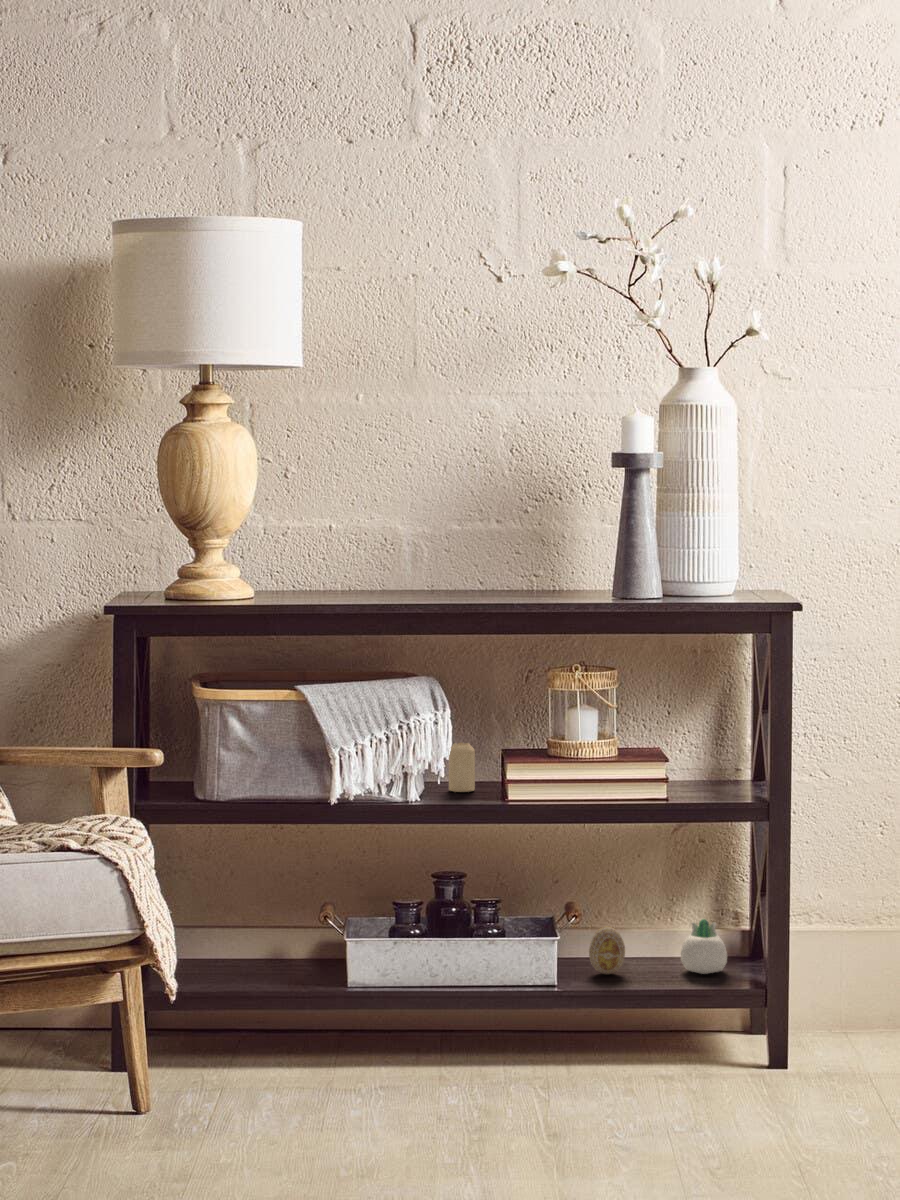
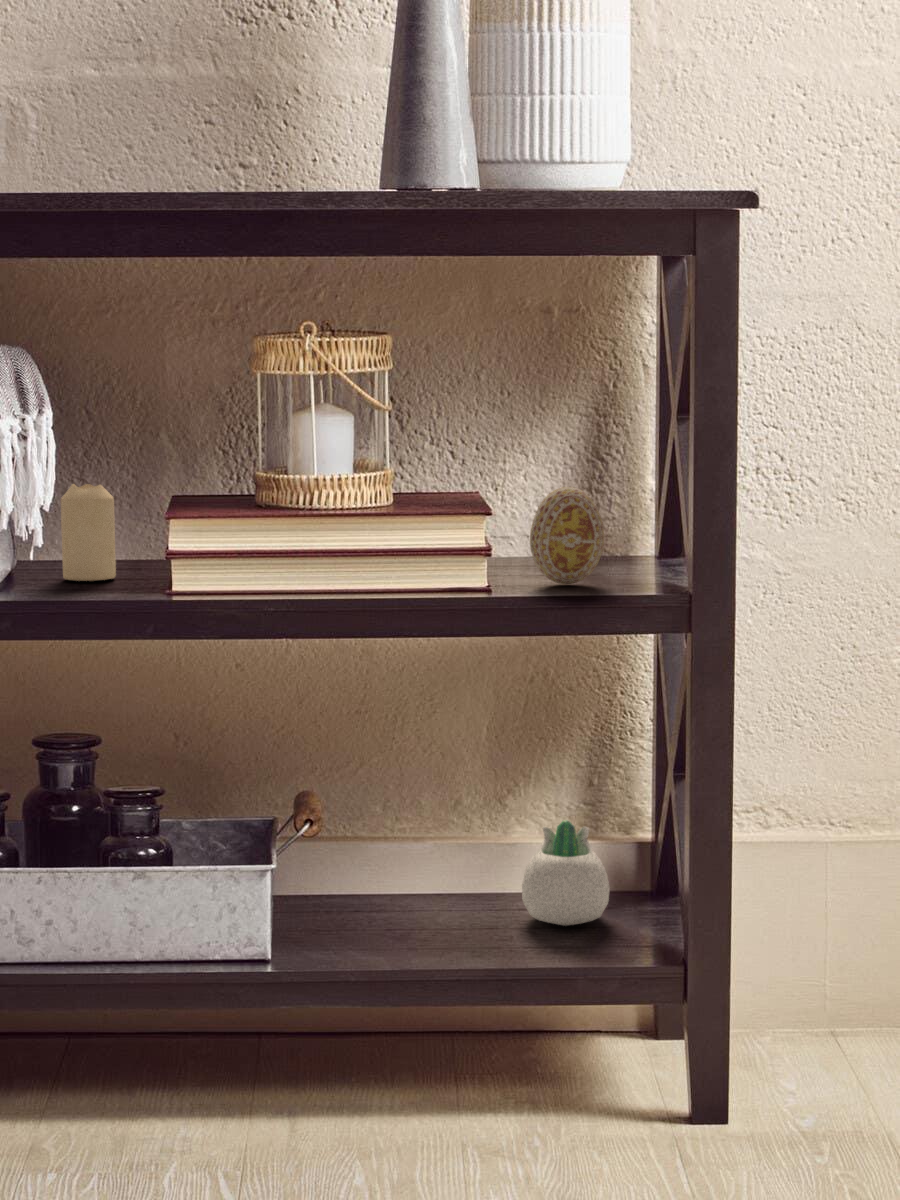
decorative egg: present [589,927,625,974] -> present [530,487,604,584]

